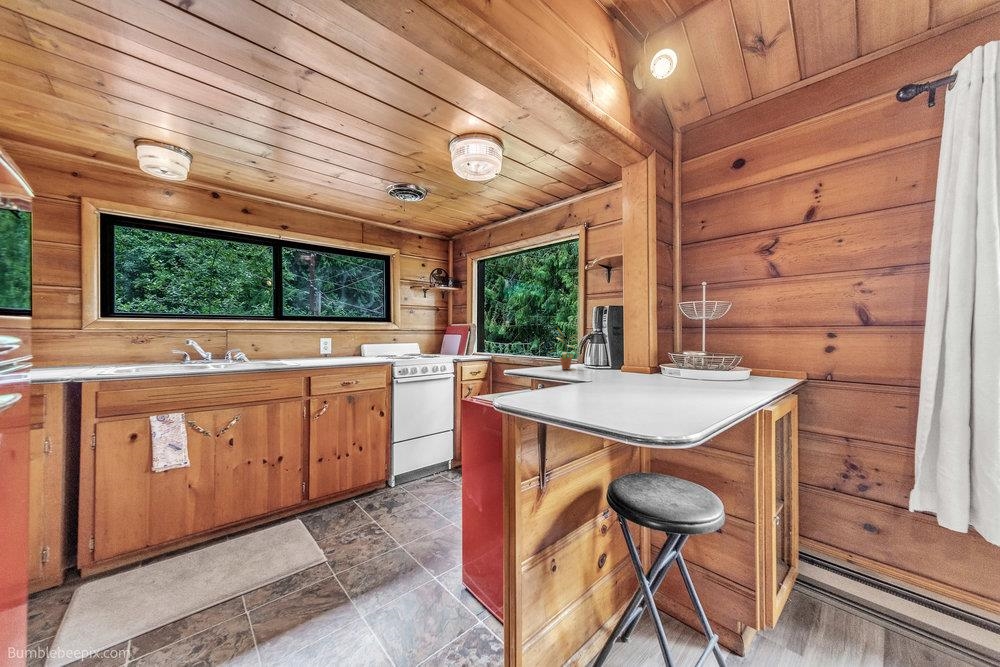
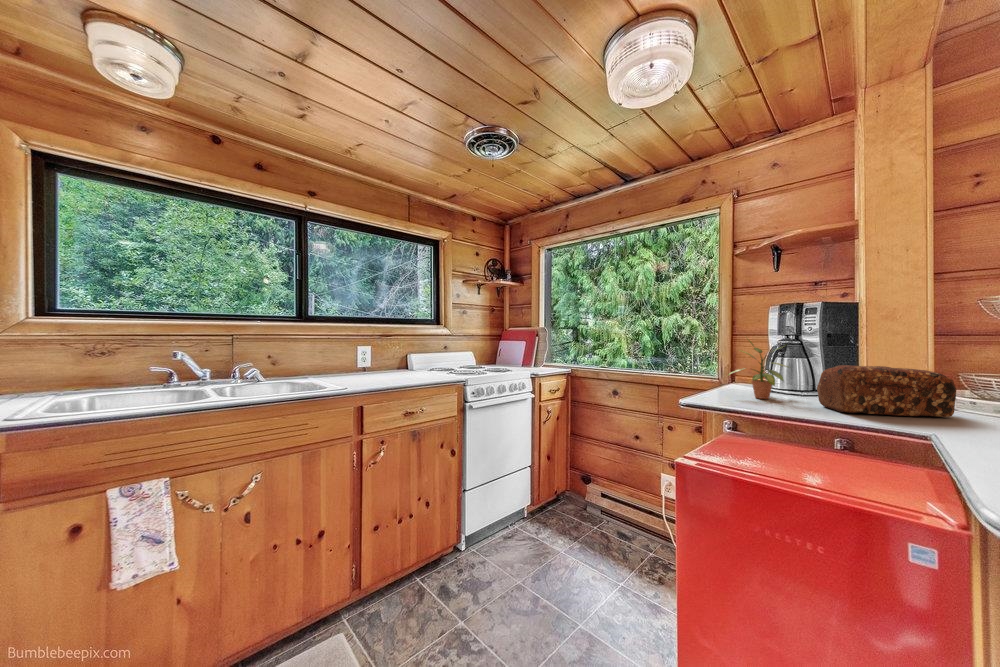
bread loaf: none [584,345,641,375] -> present [817,365,956,417]

